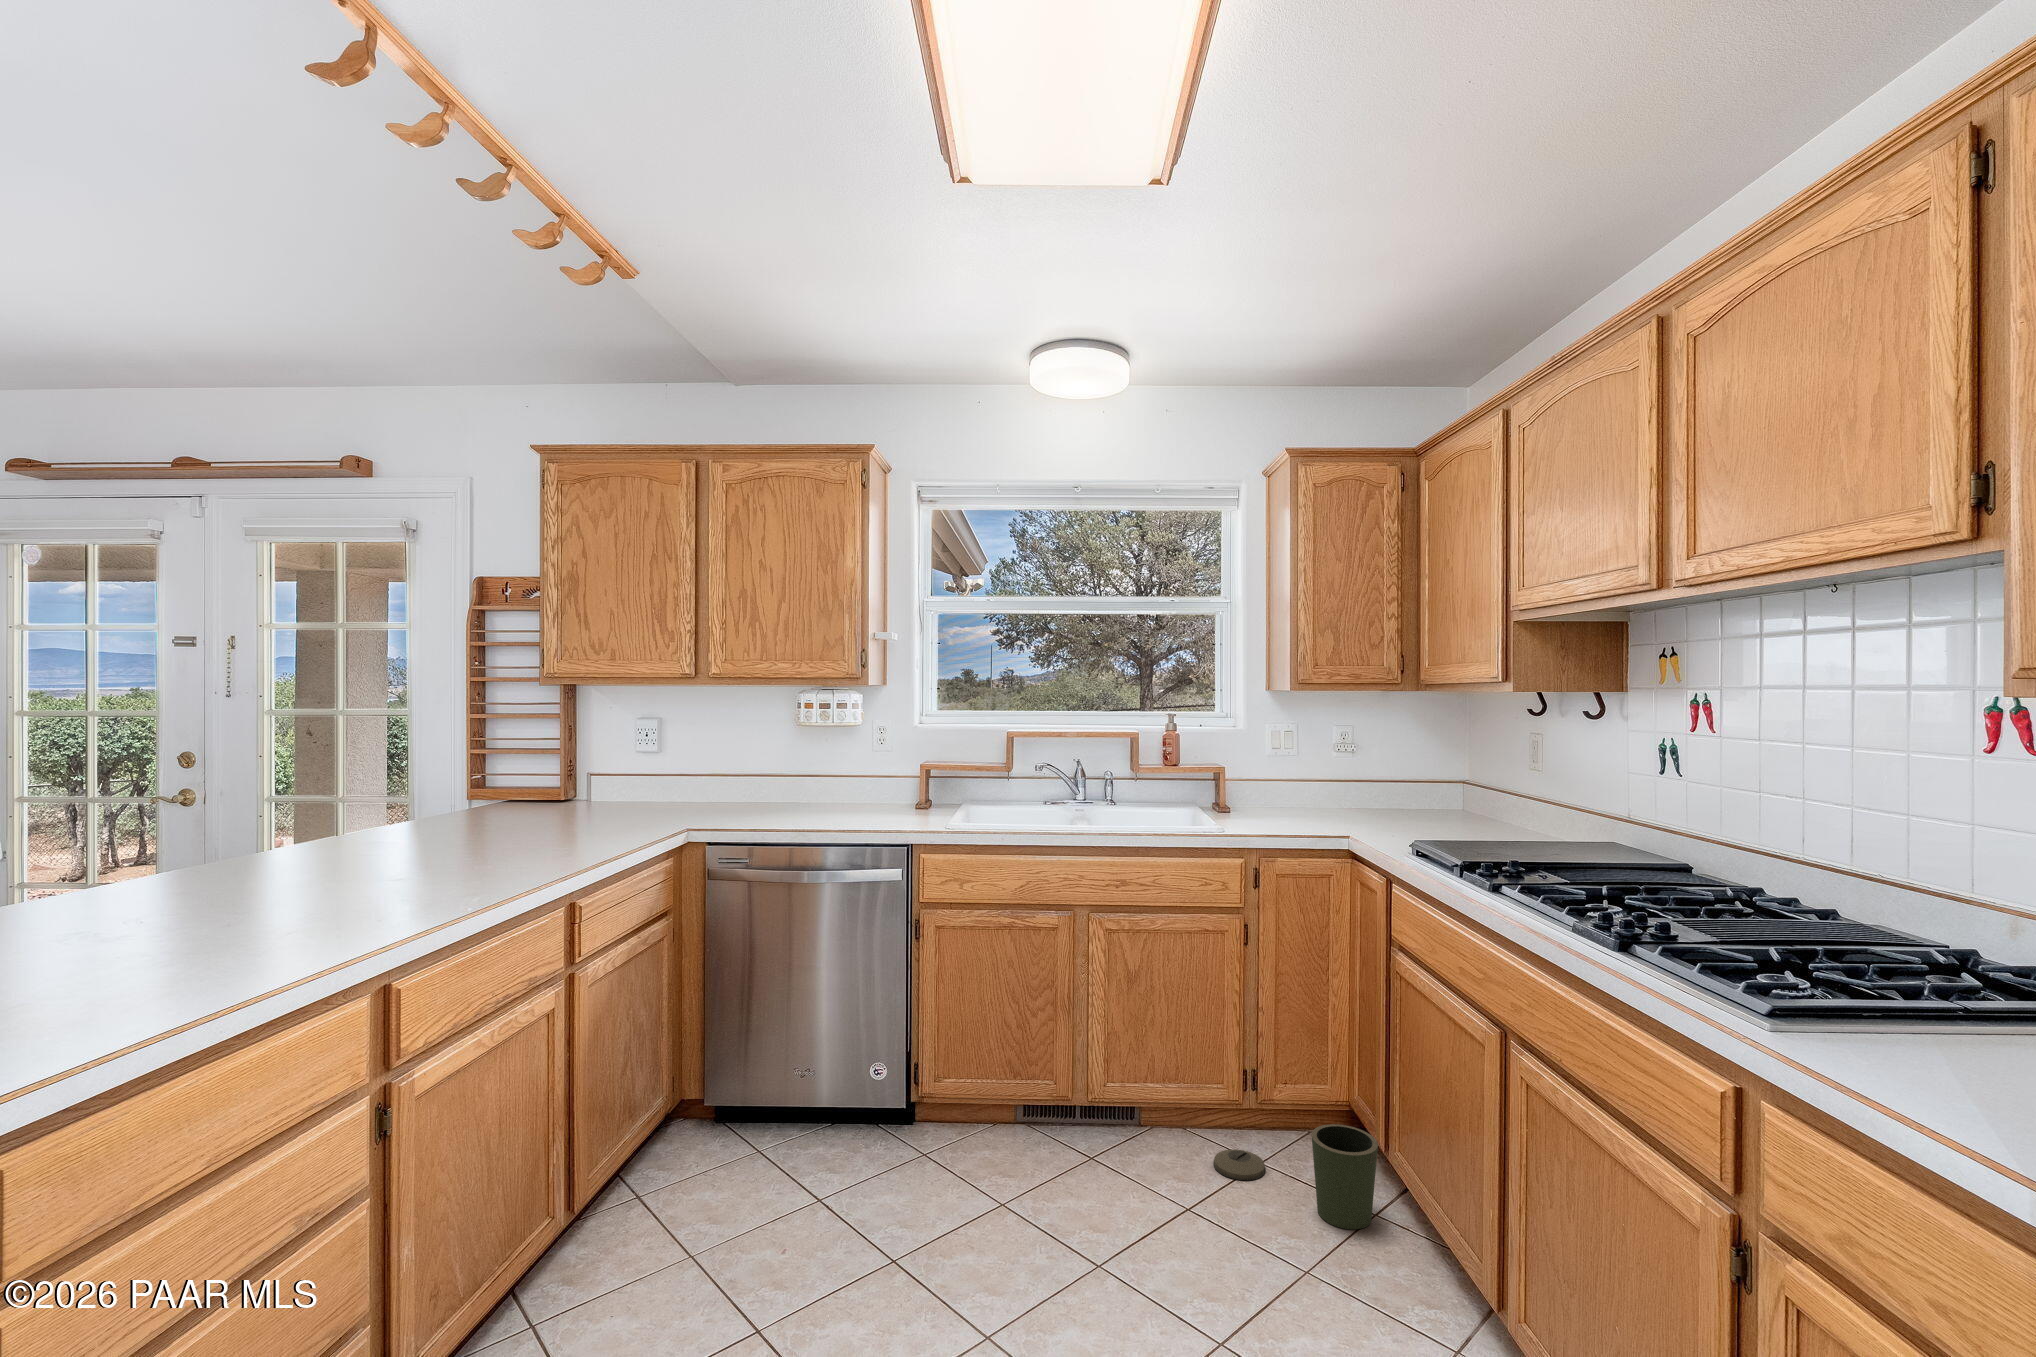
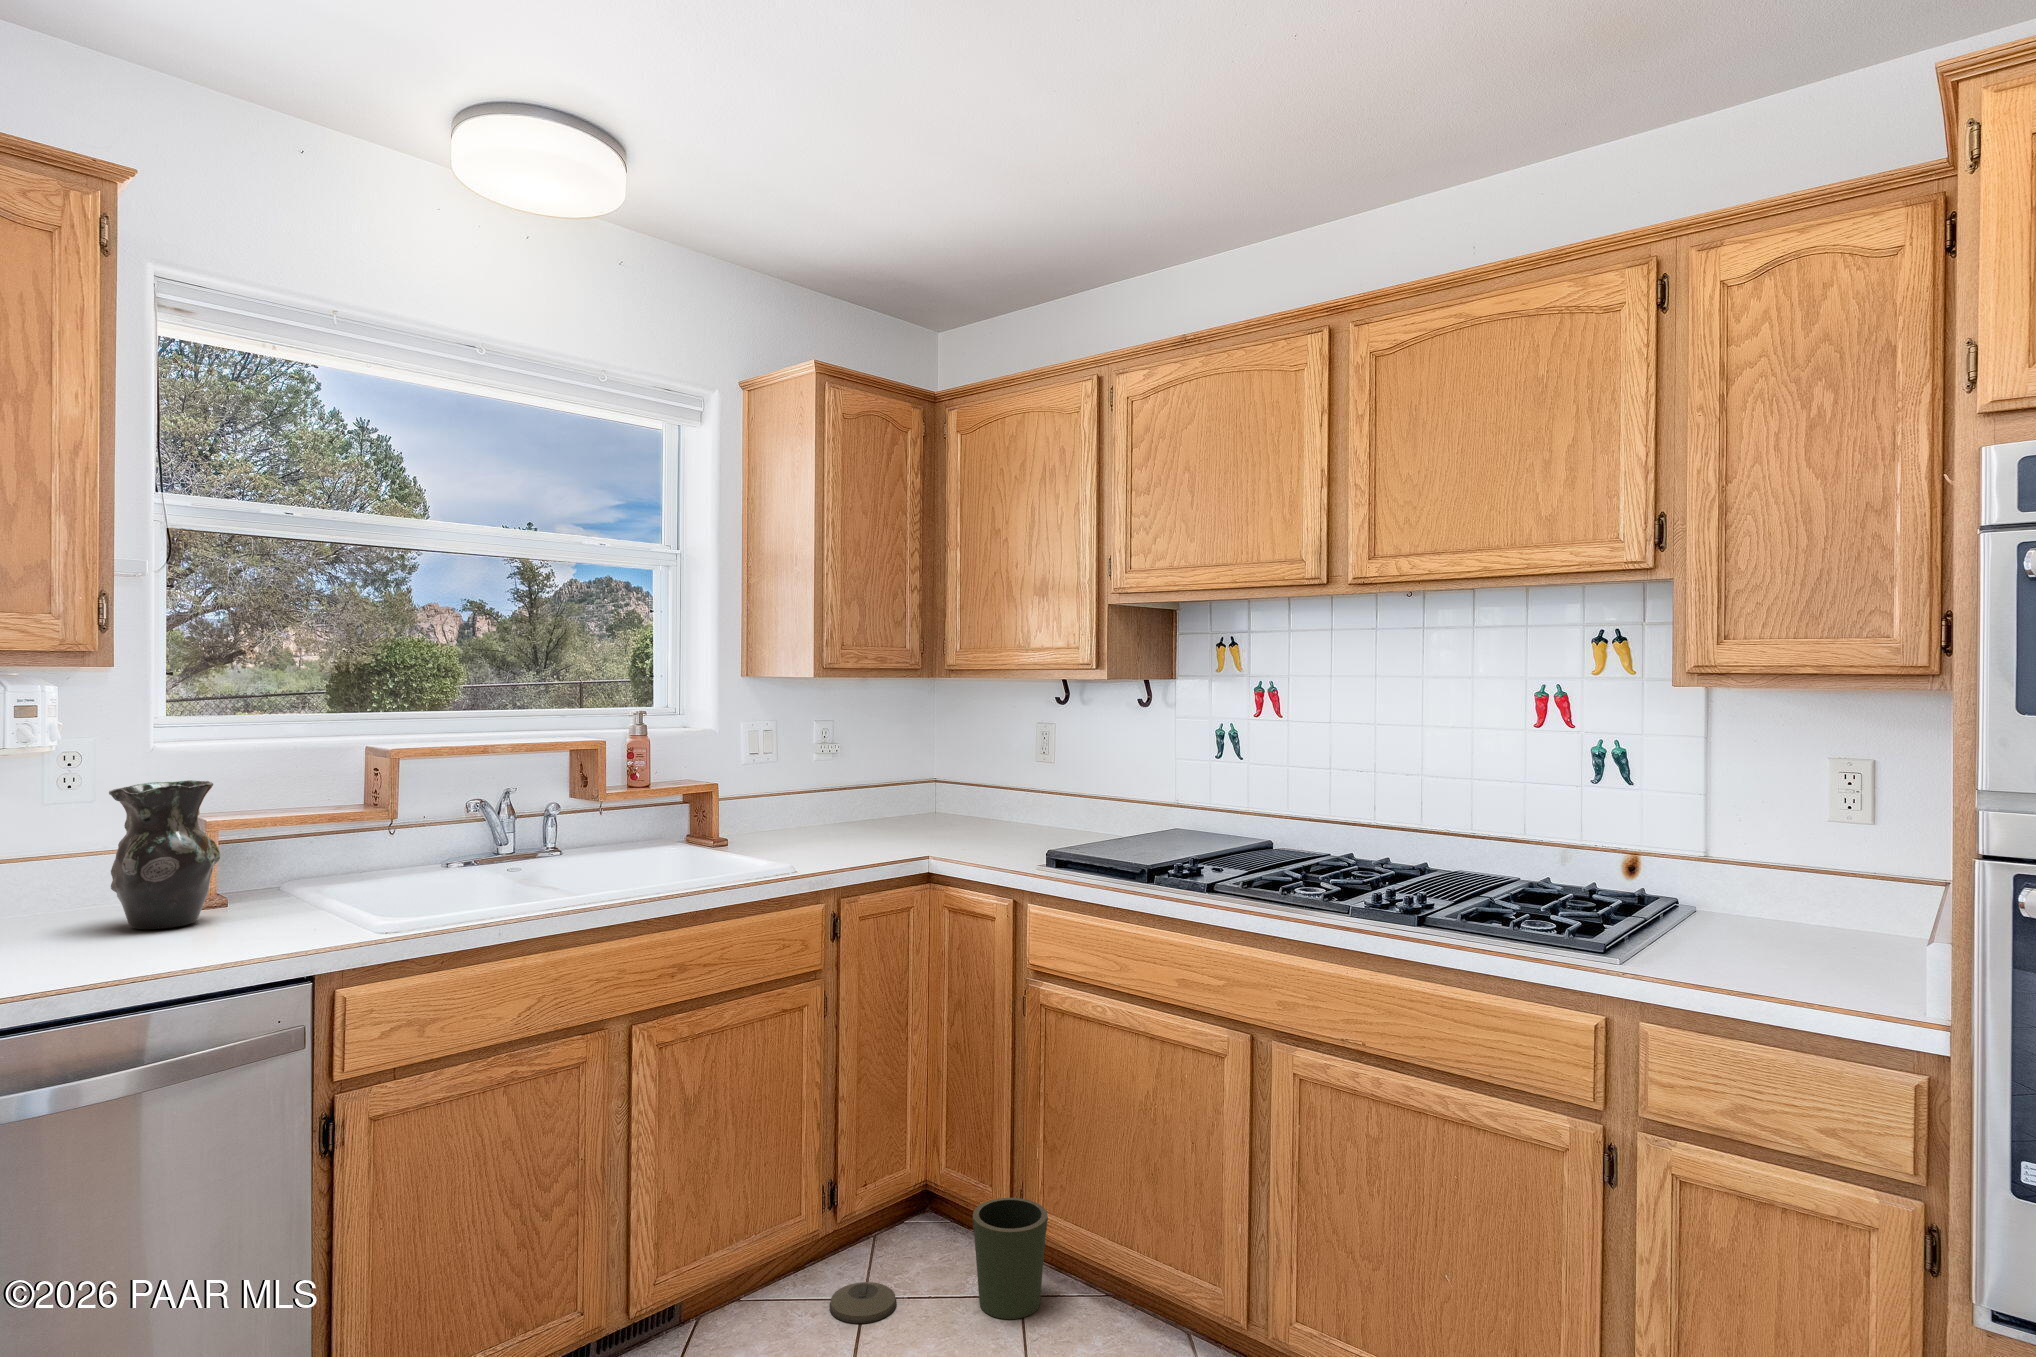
vase: none [868,739,917,813] -> present [109,780,220,929]

